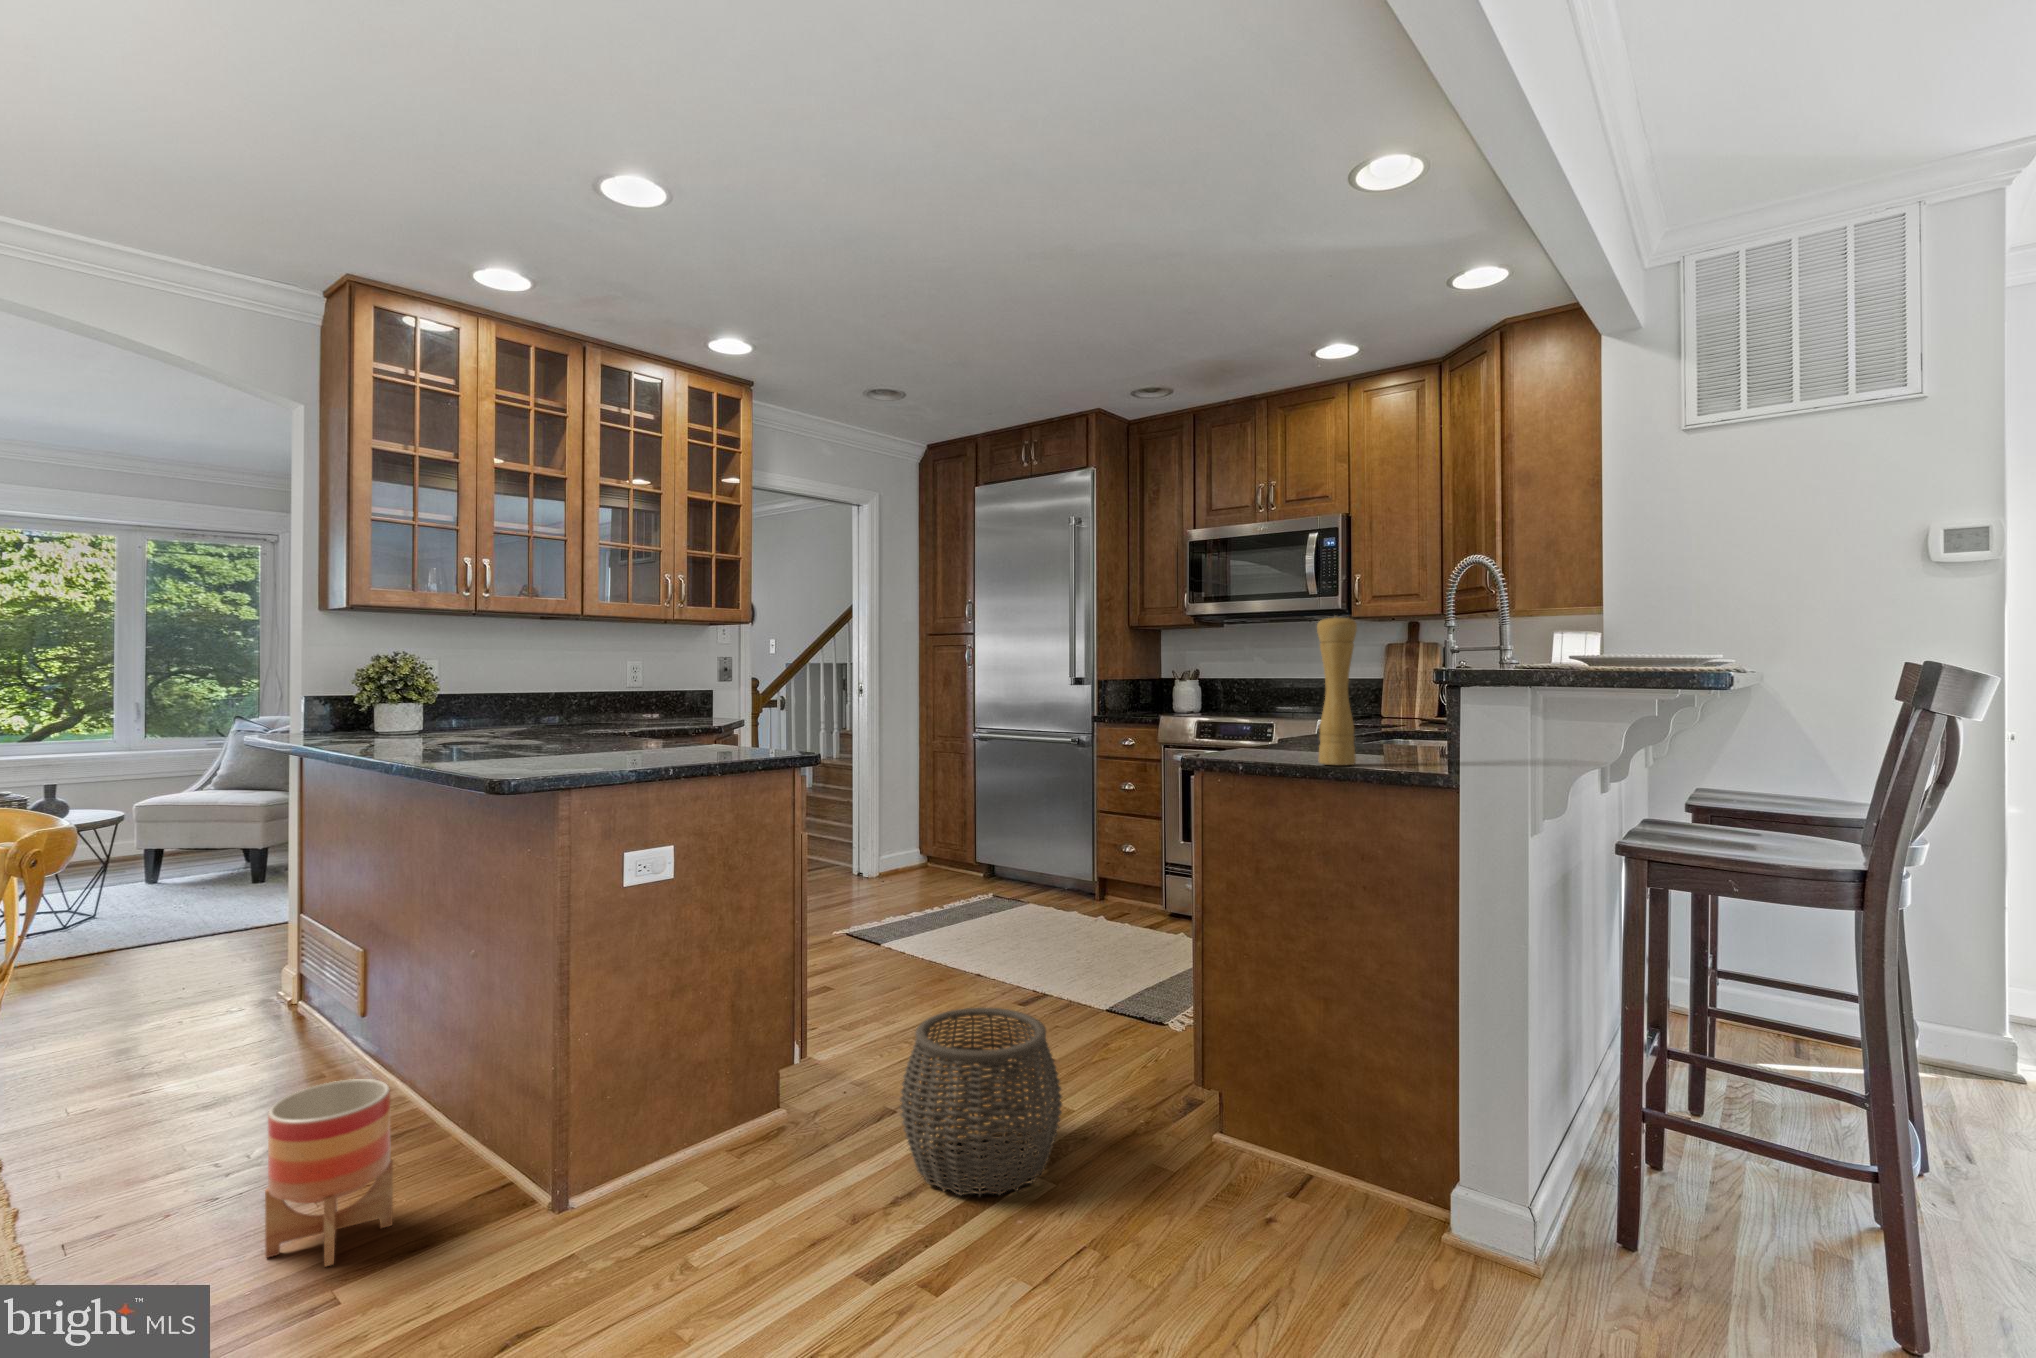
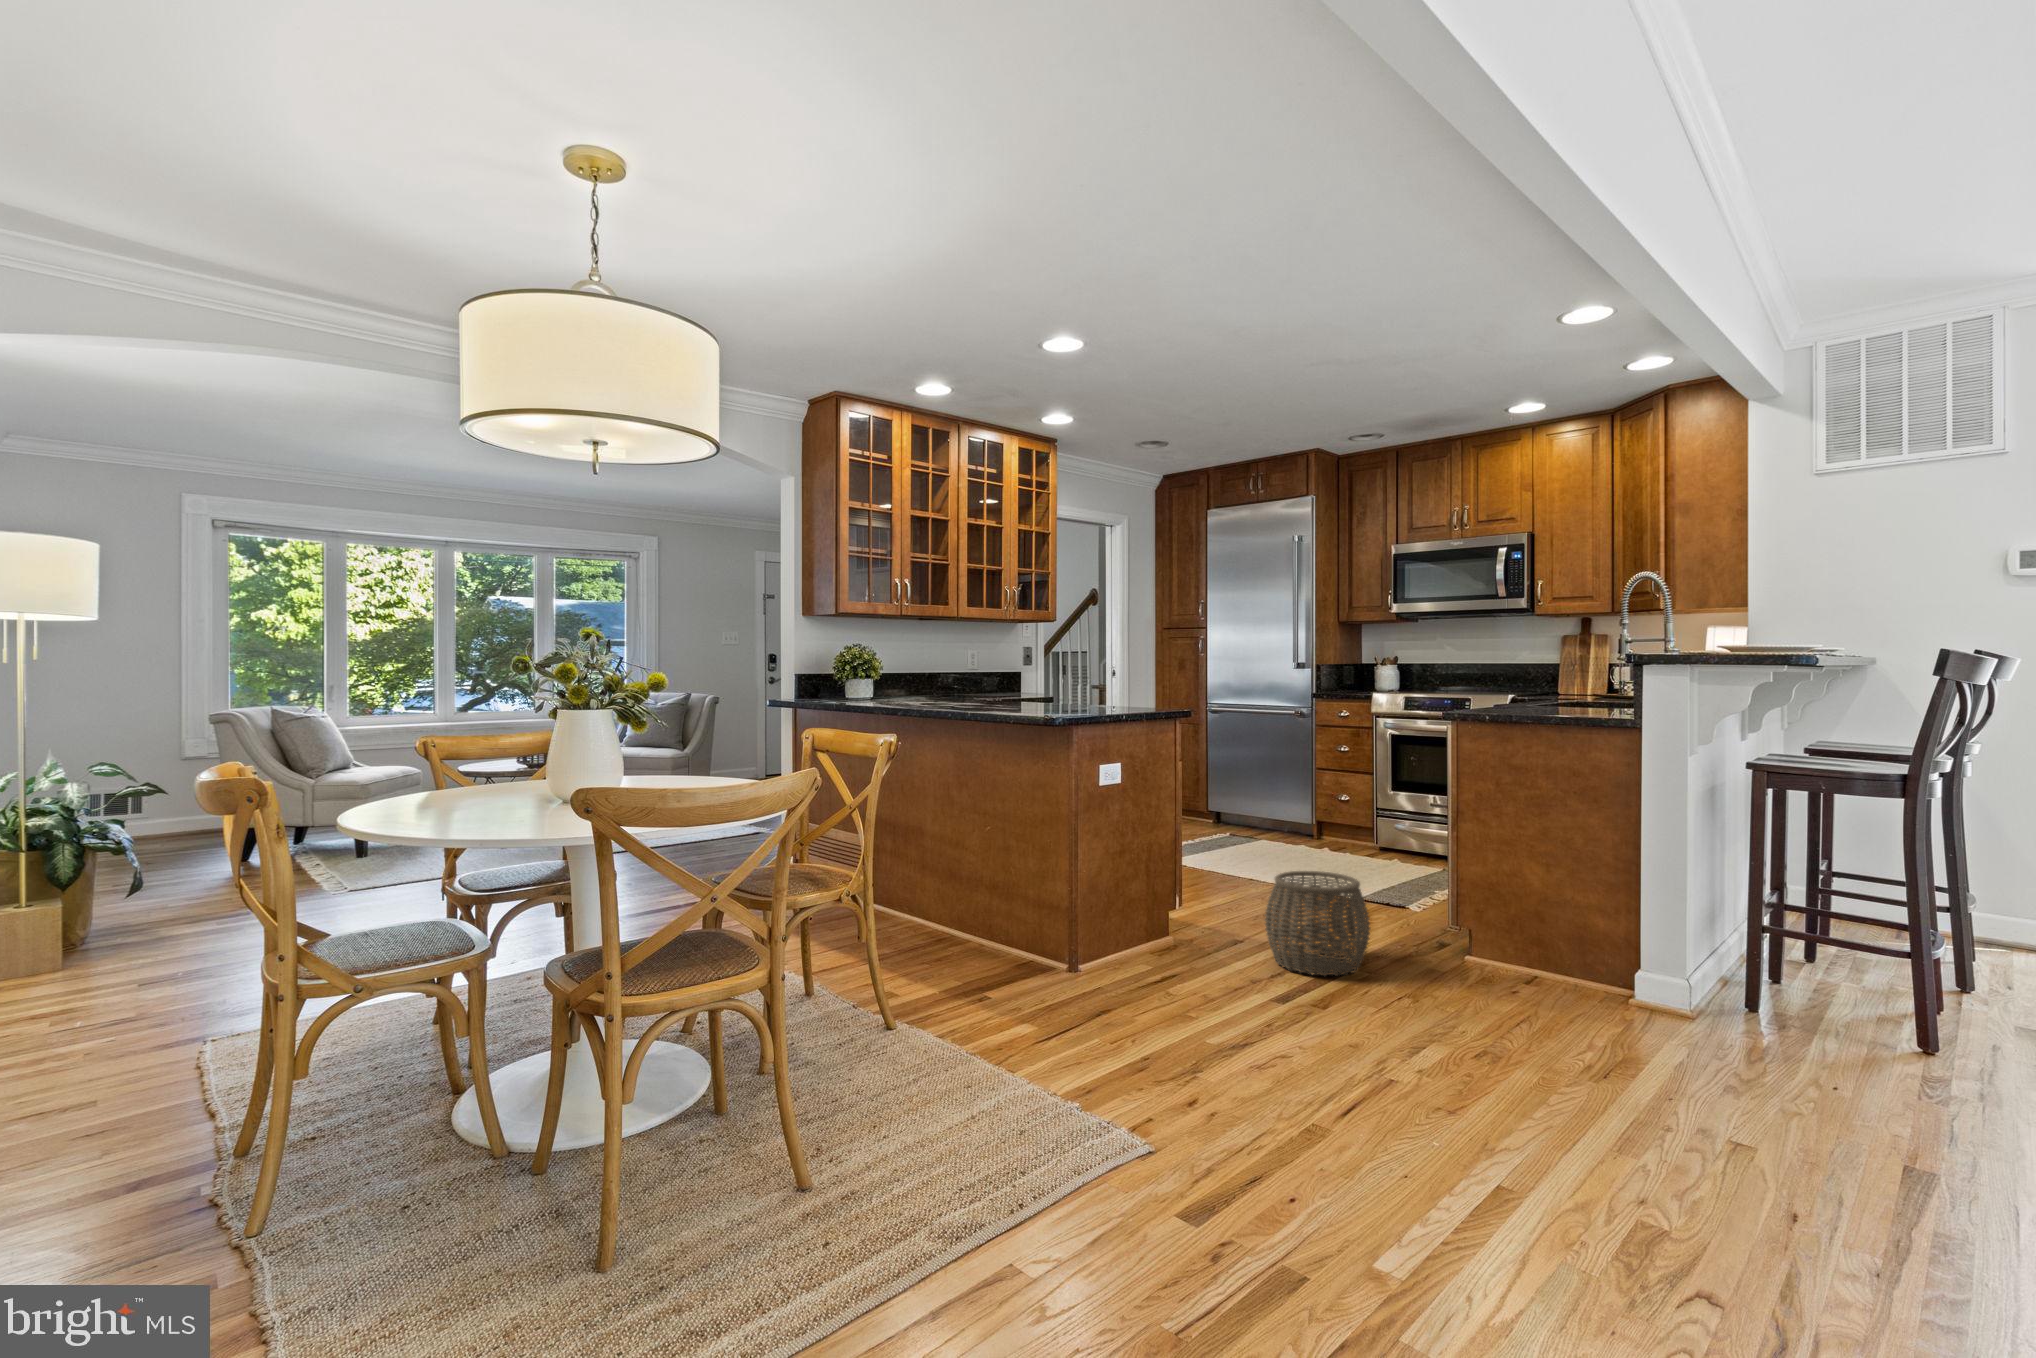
pepper mill: present [1317,615,1357,765] -> none [1546,620,1573,713]
planter: present [265,1079,393,1266] -> none [926,891,983,986]

